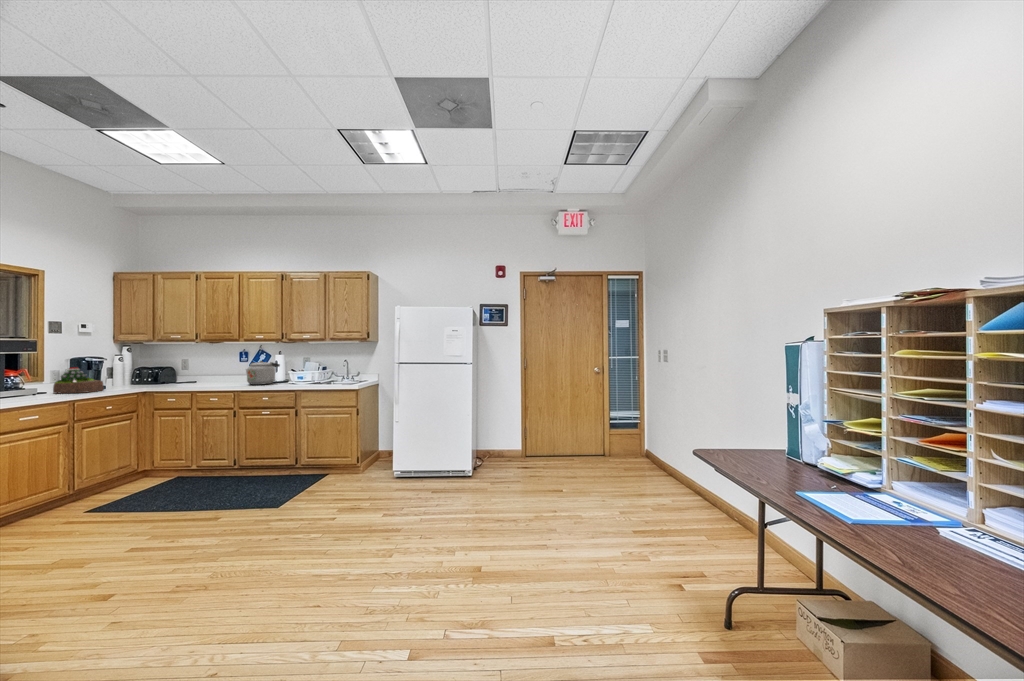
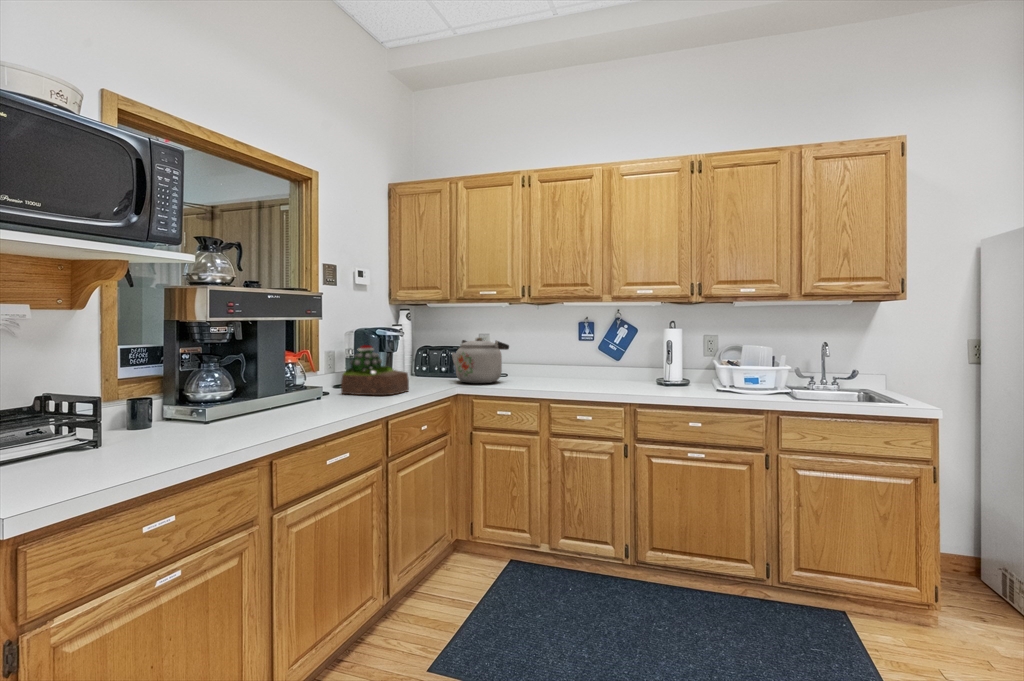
kettle: present [246,361,280,385] -> present [452,337,509,383]

